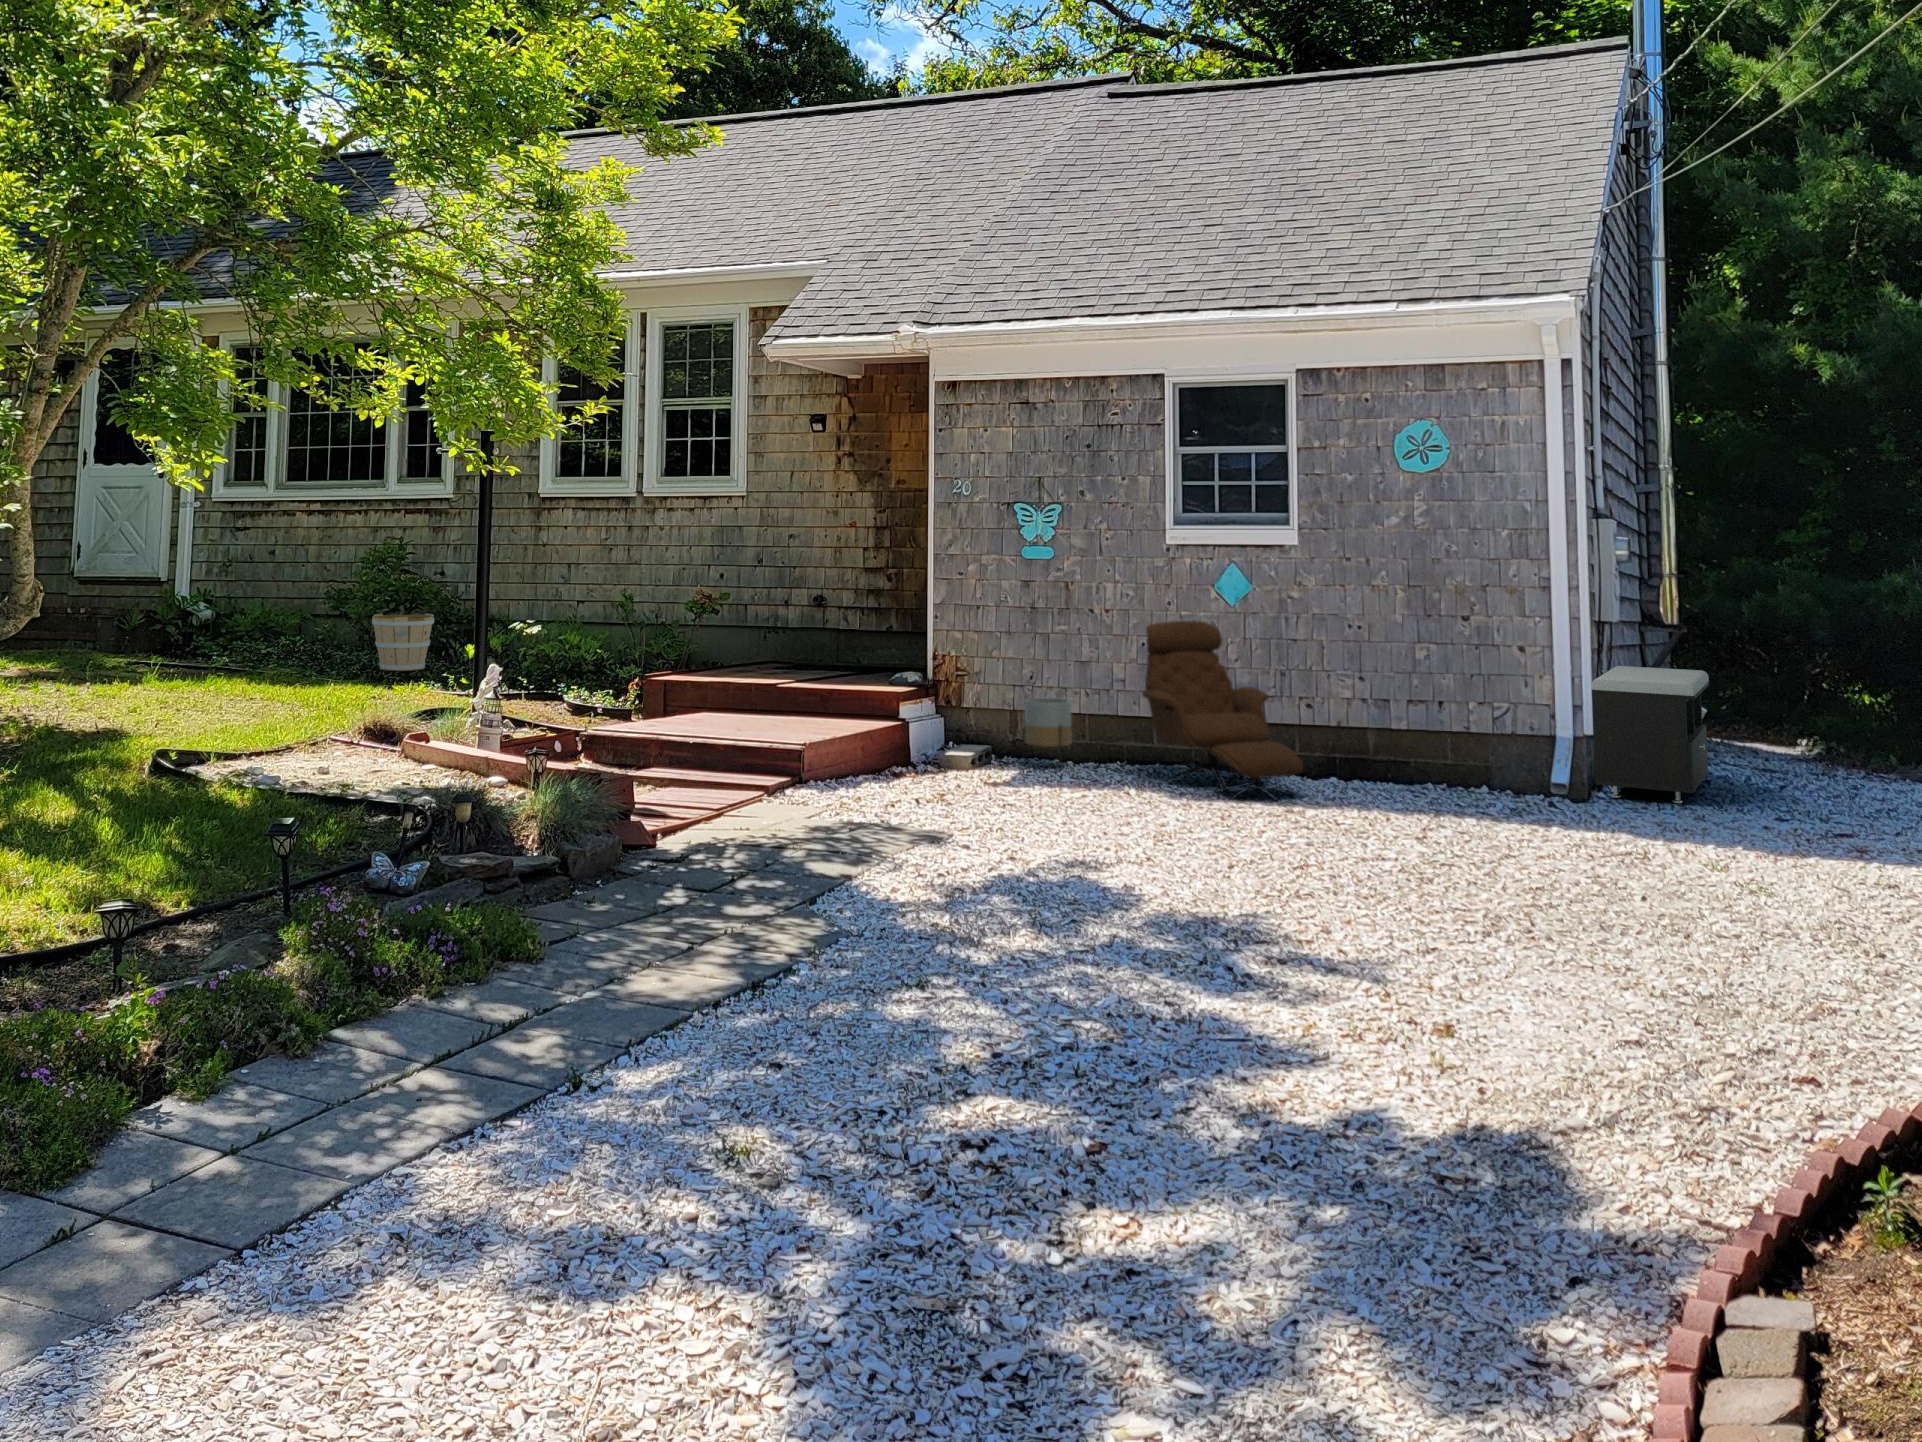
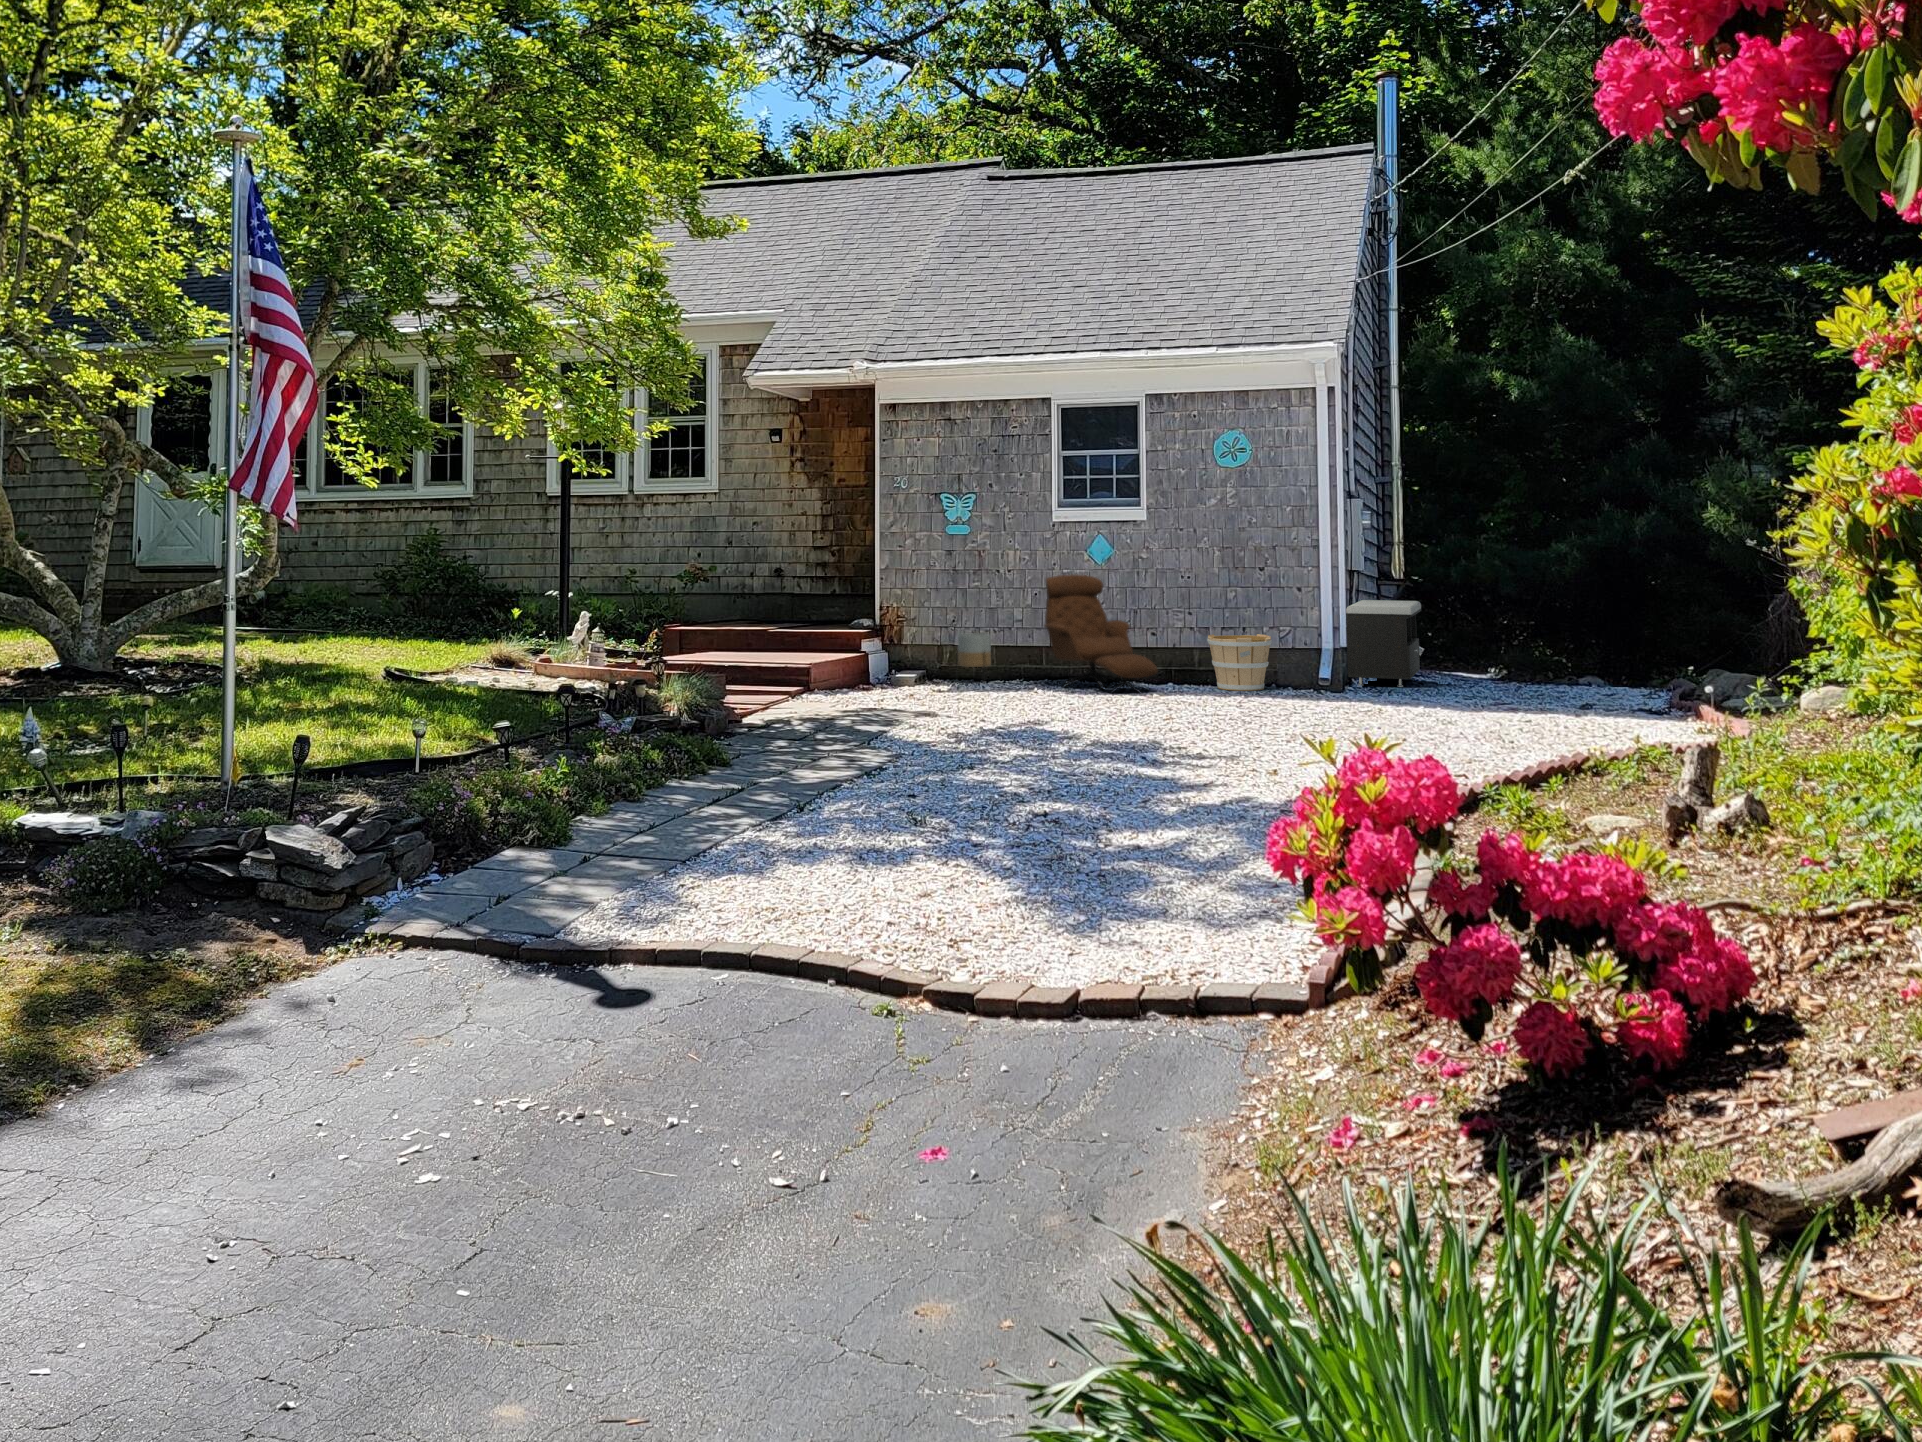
wooden bucket: present [372,613,434,671] -> present [1207,634,1272,691]

